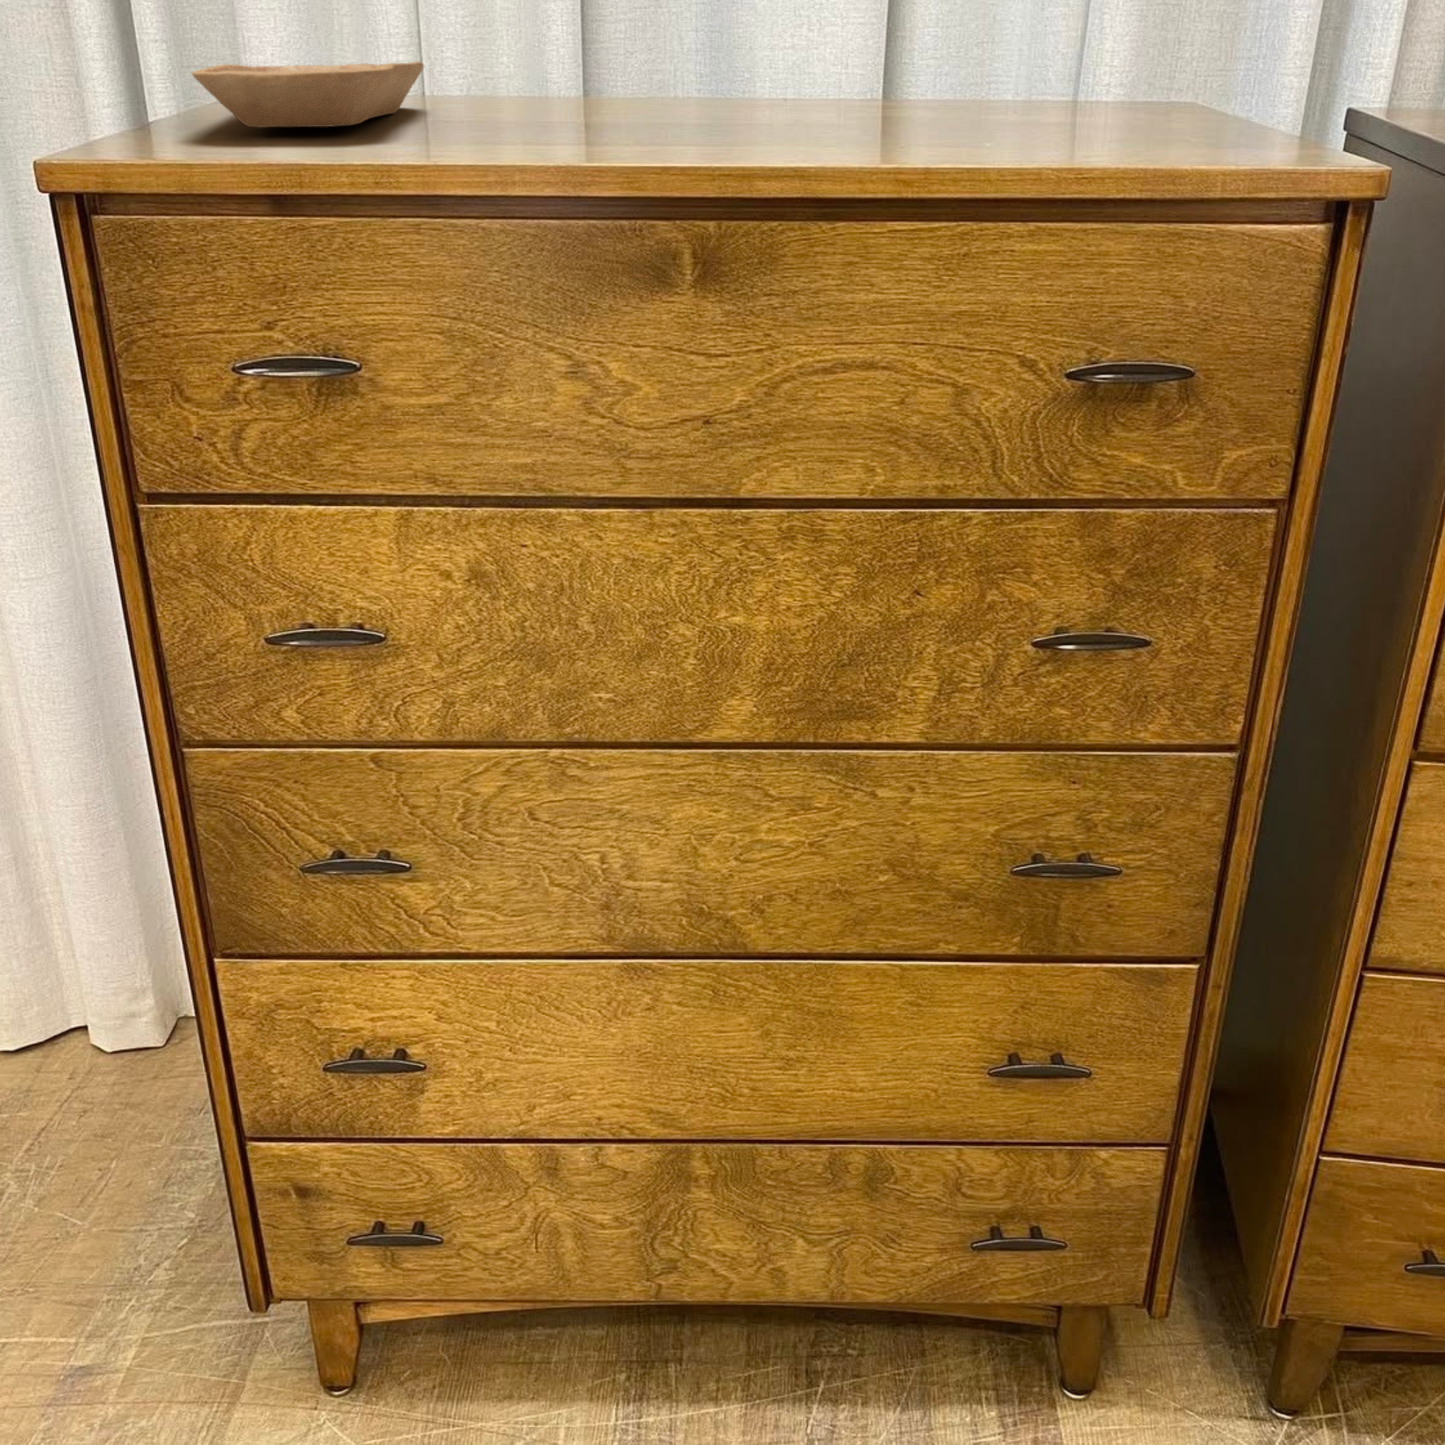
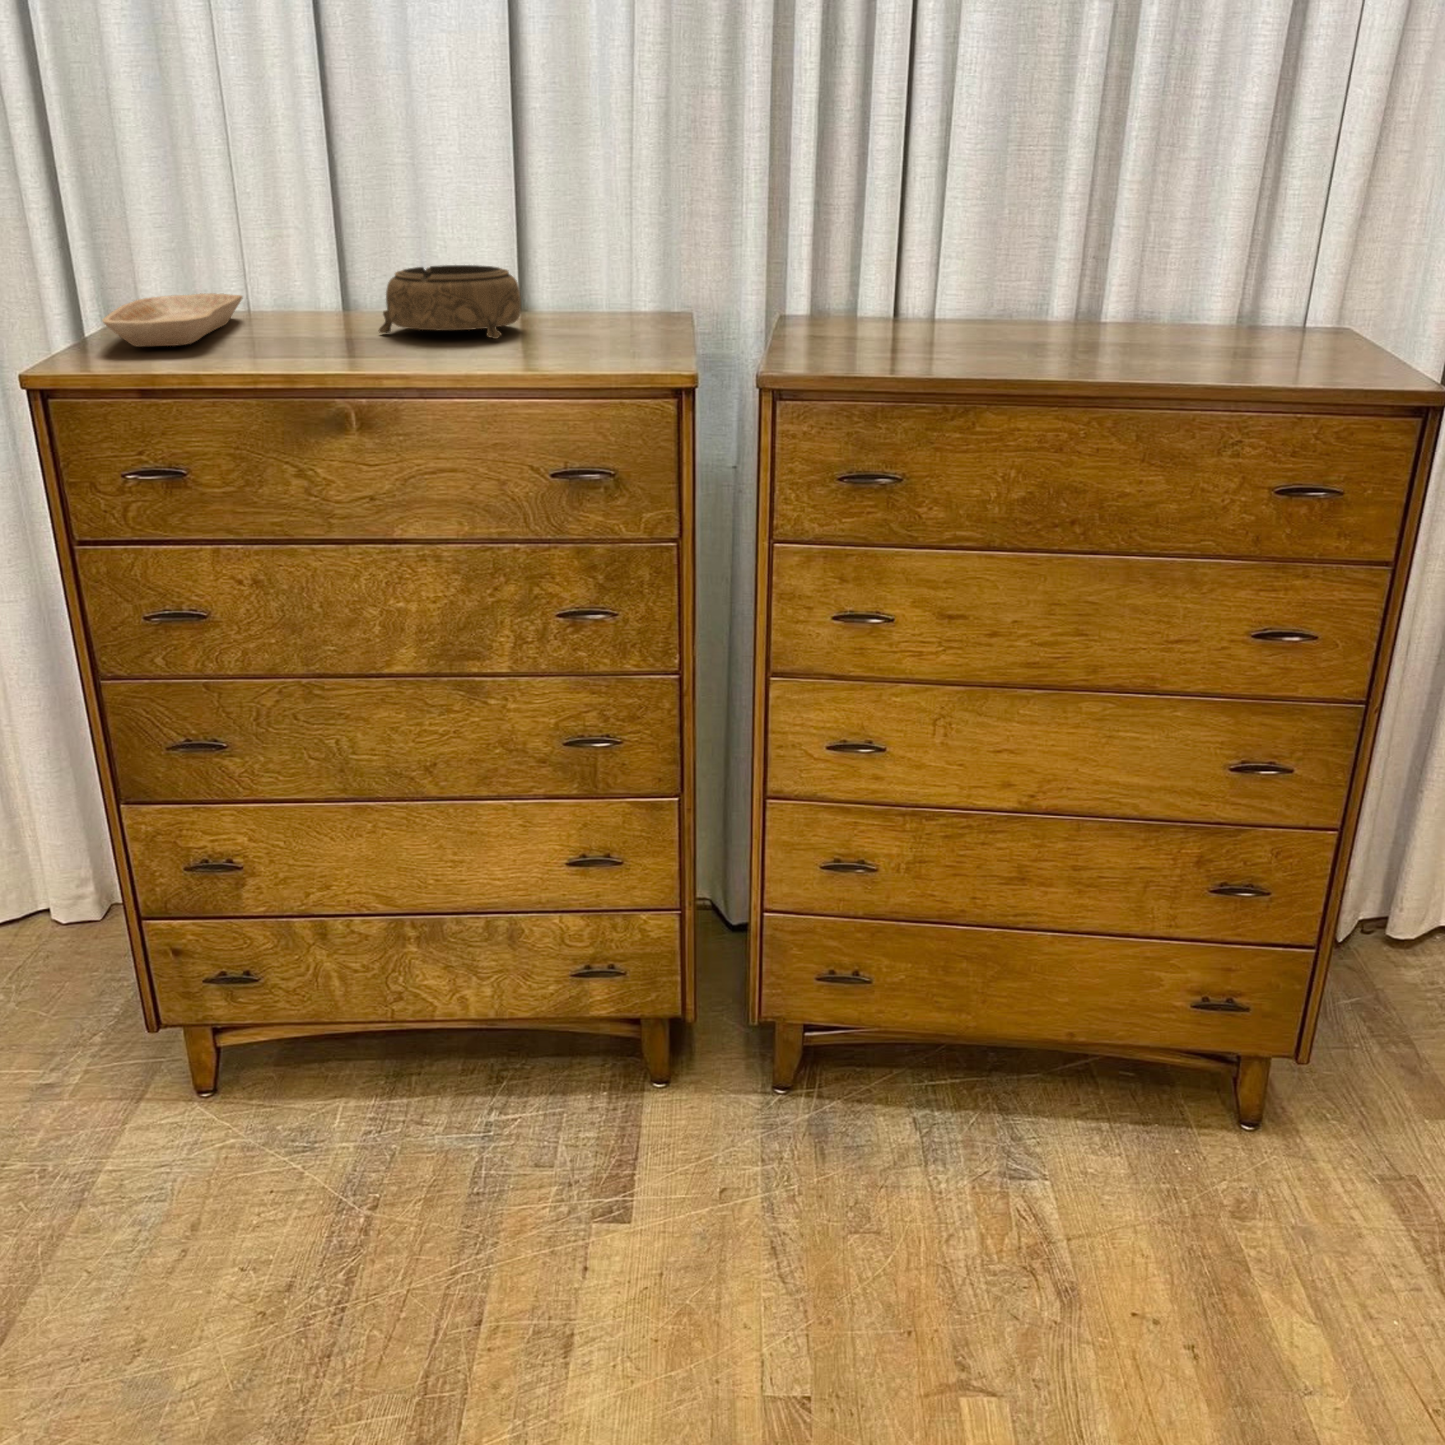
decorative bowl: none [677,3,933,127] -> present [379,265,521,339]

